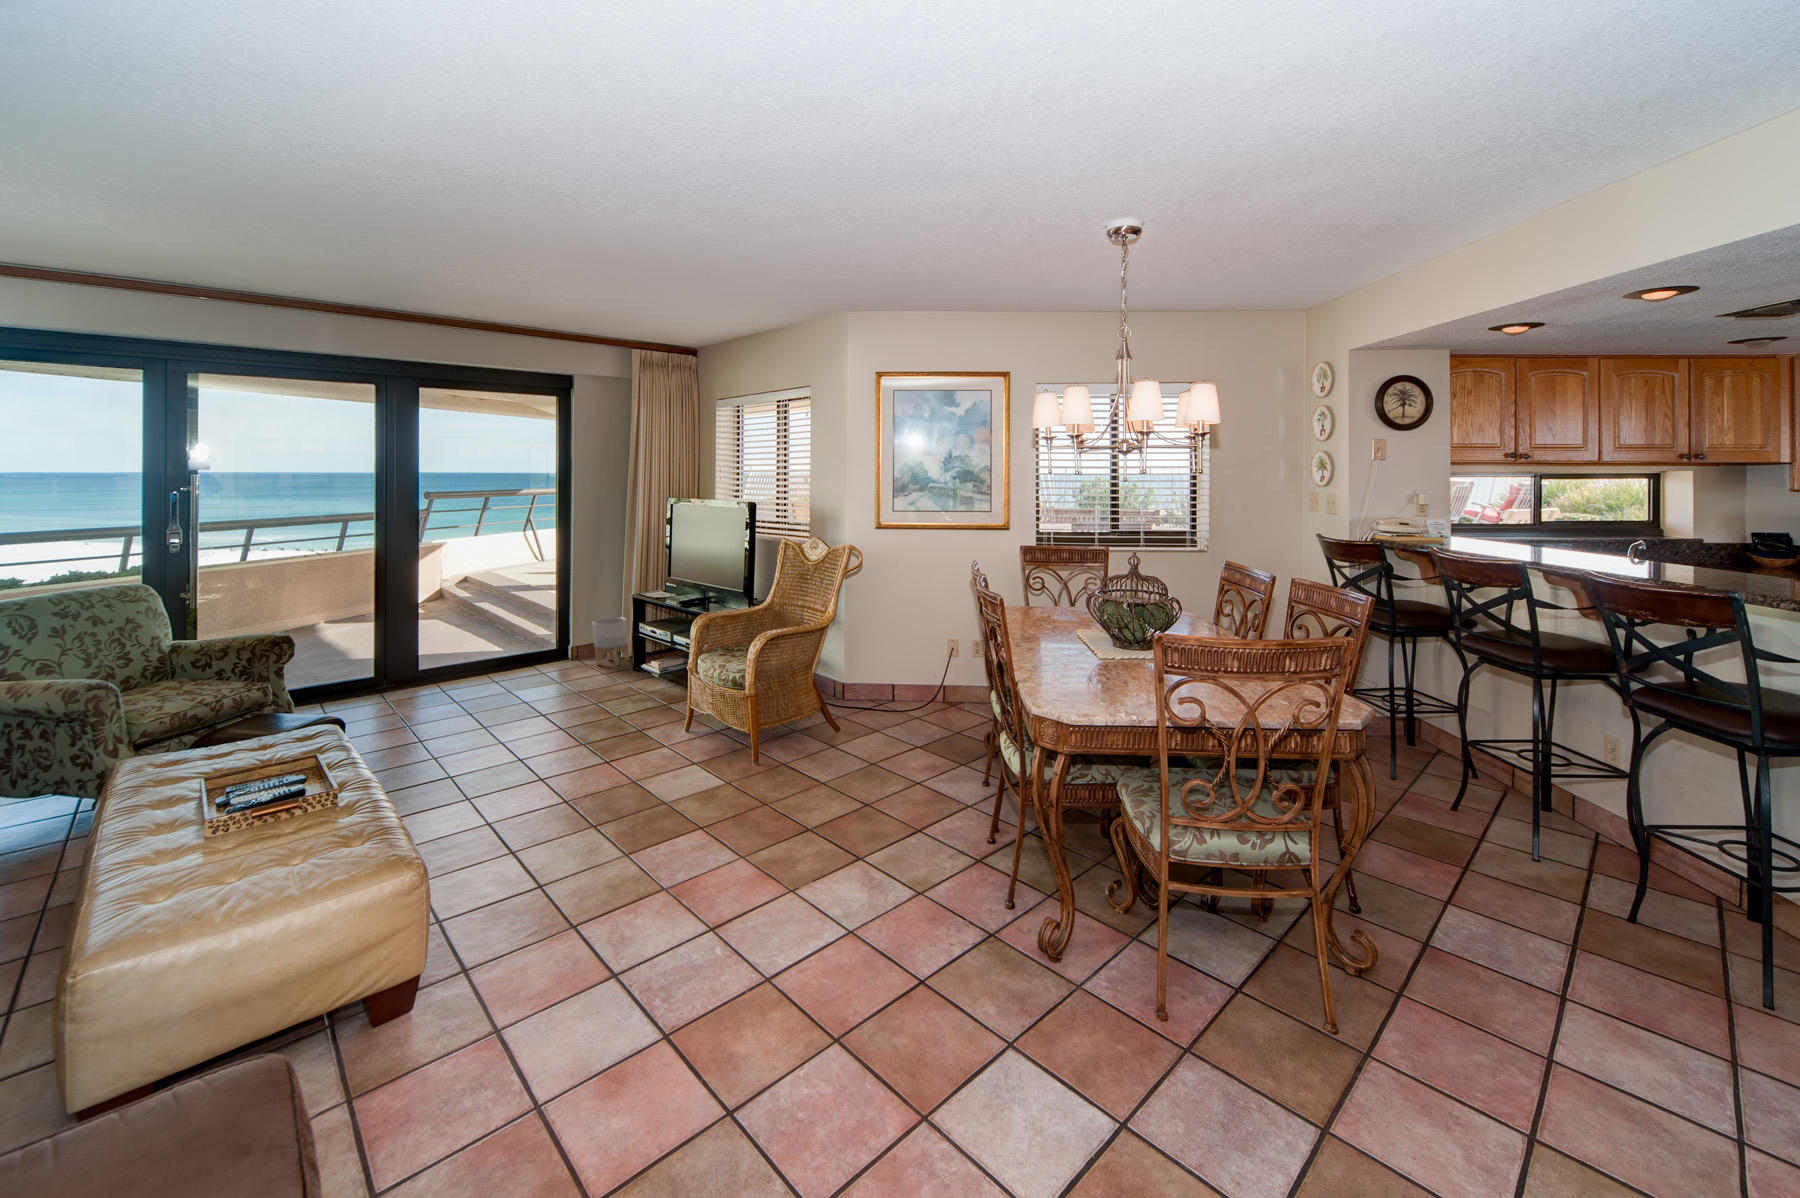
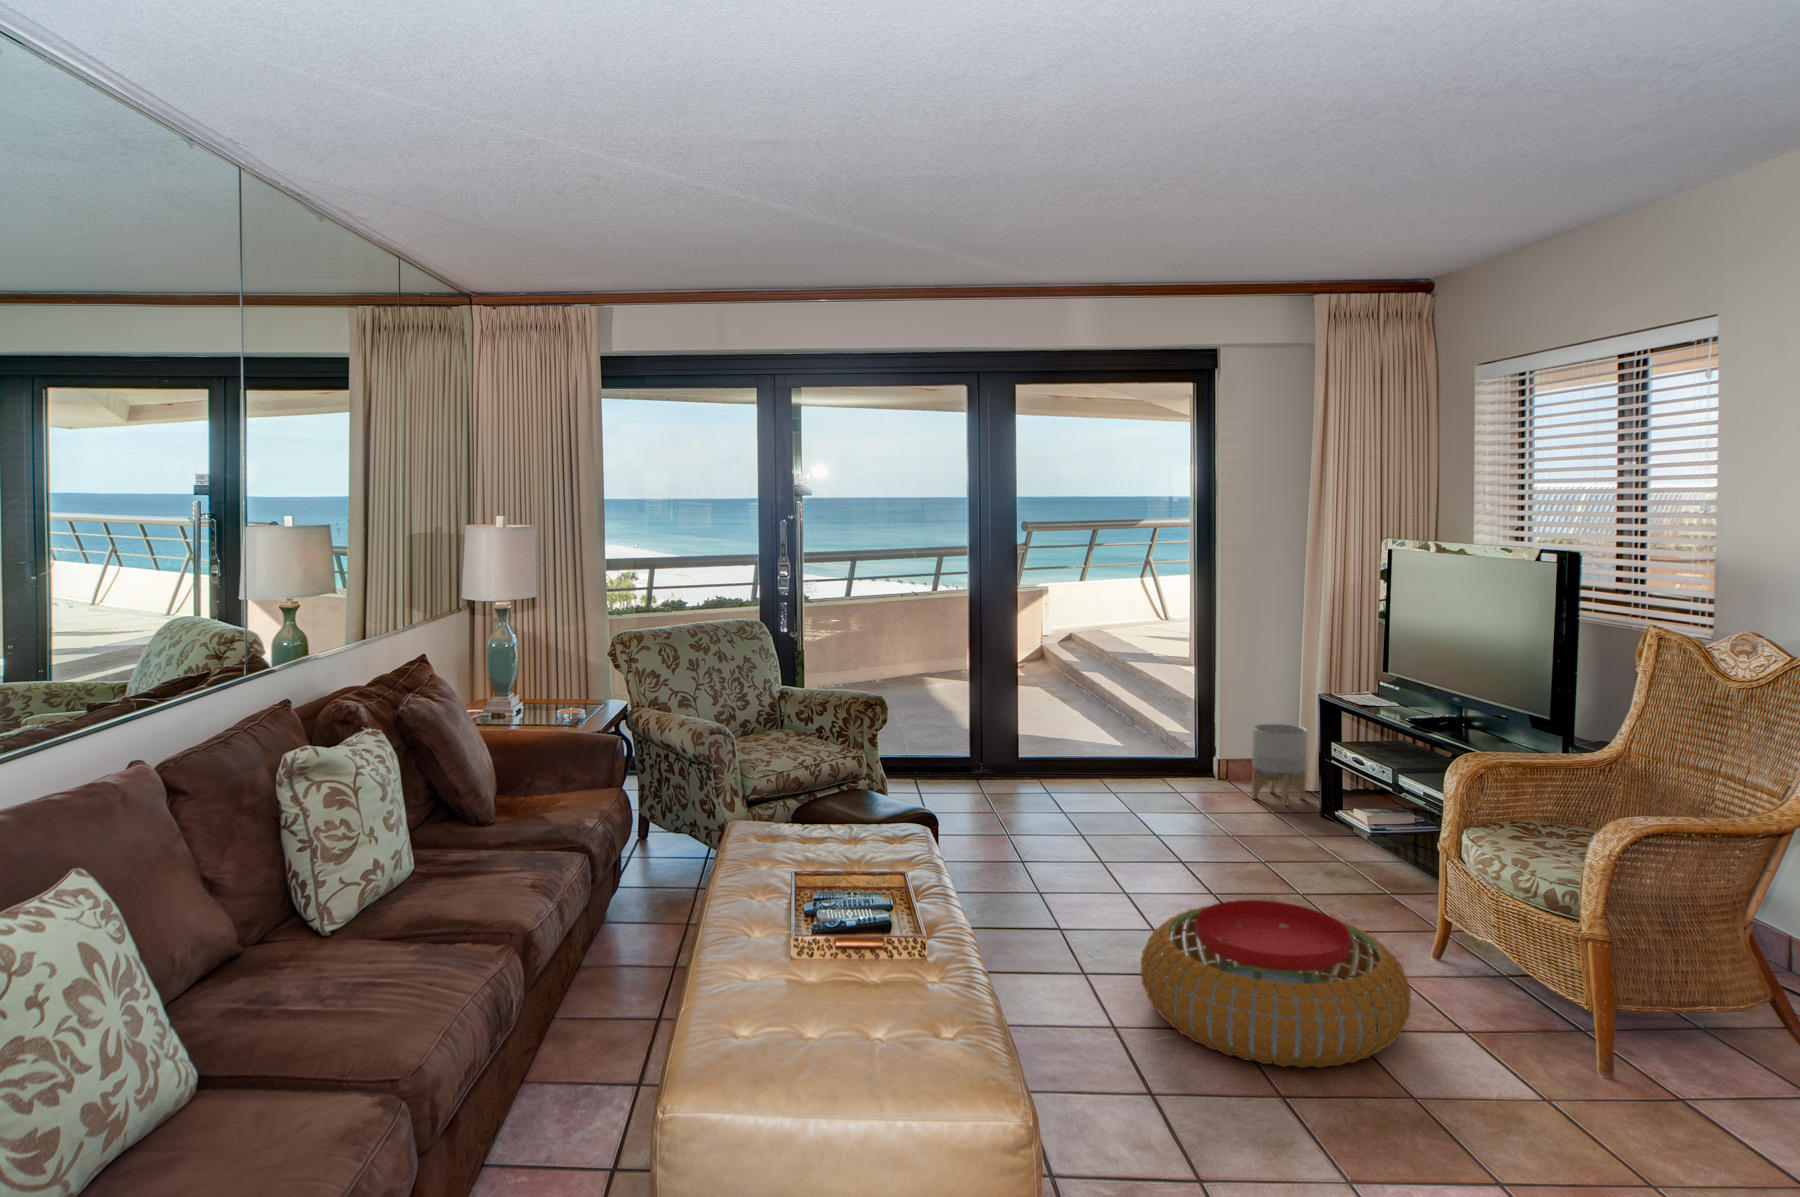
pouf: none [514,716,675,809] -> present [1141,900,1411,1068]

